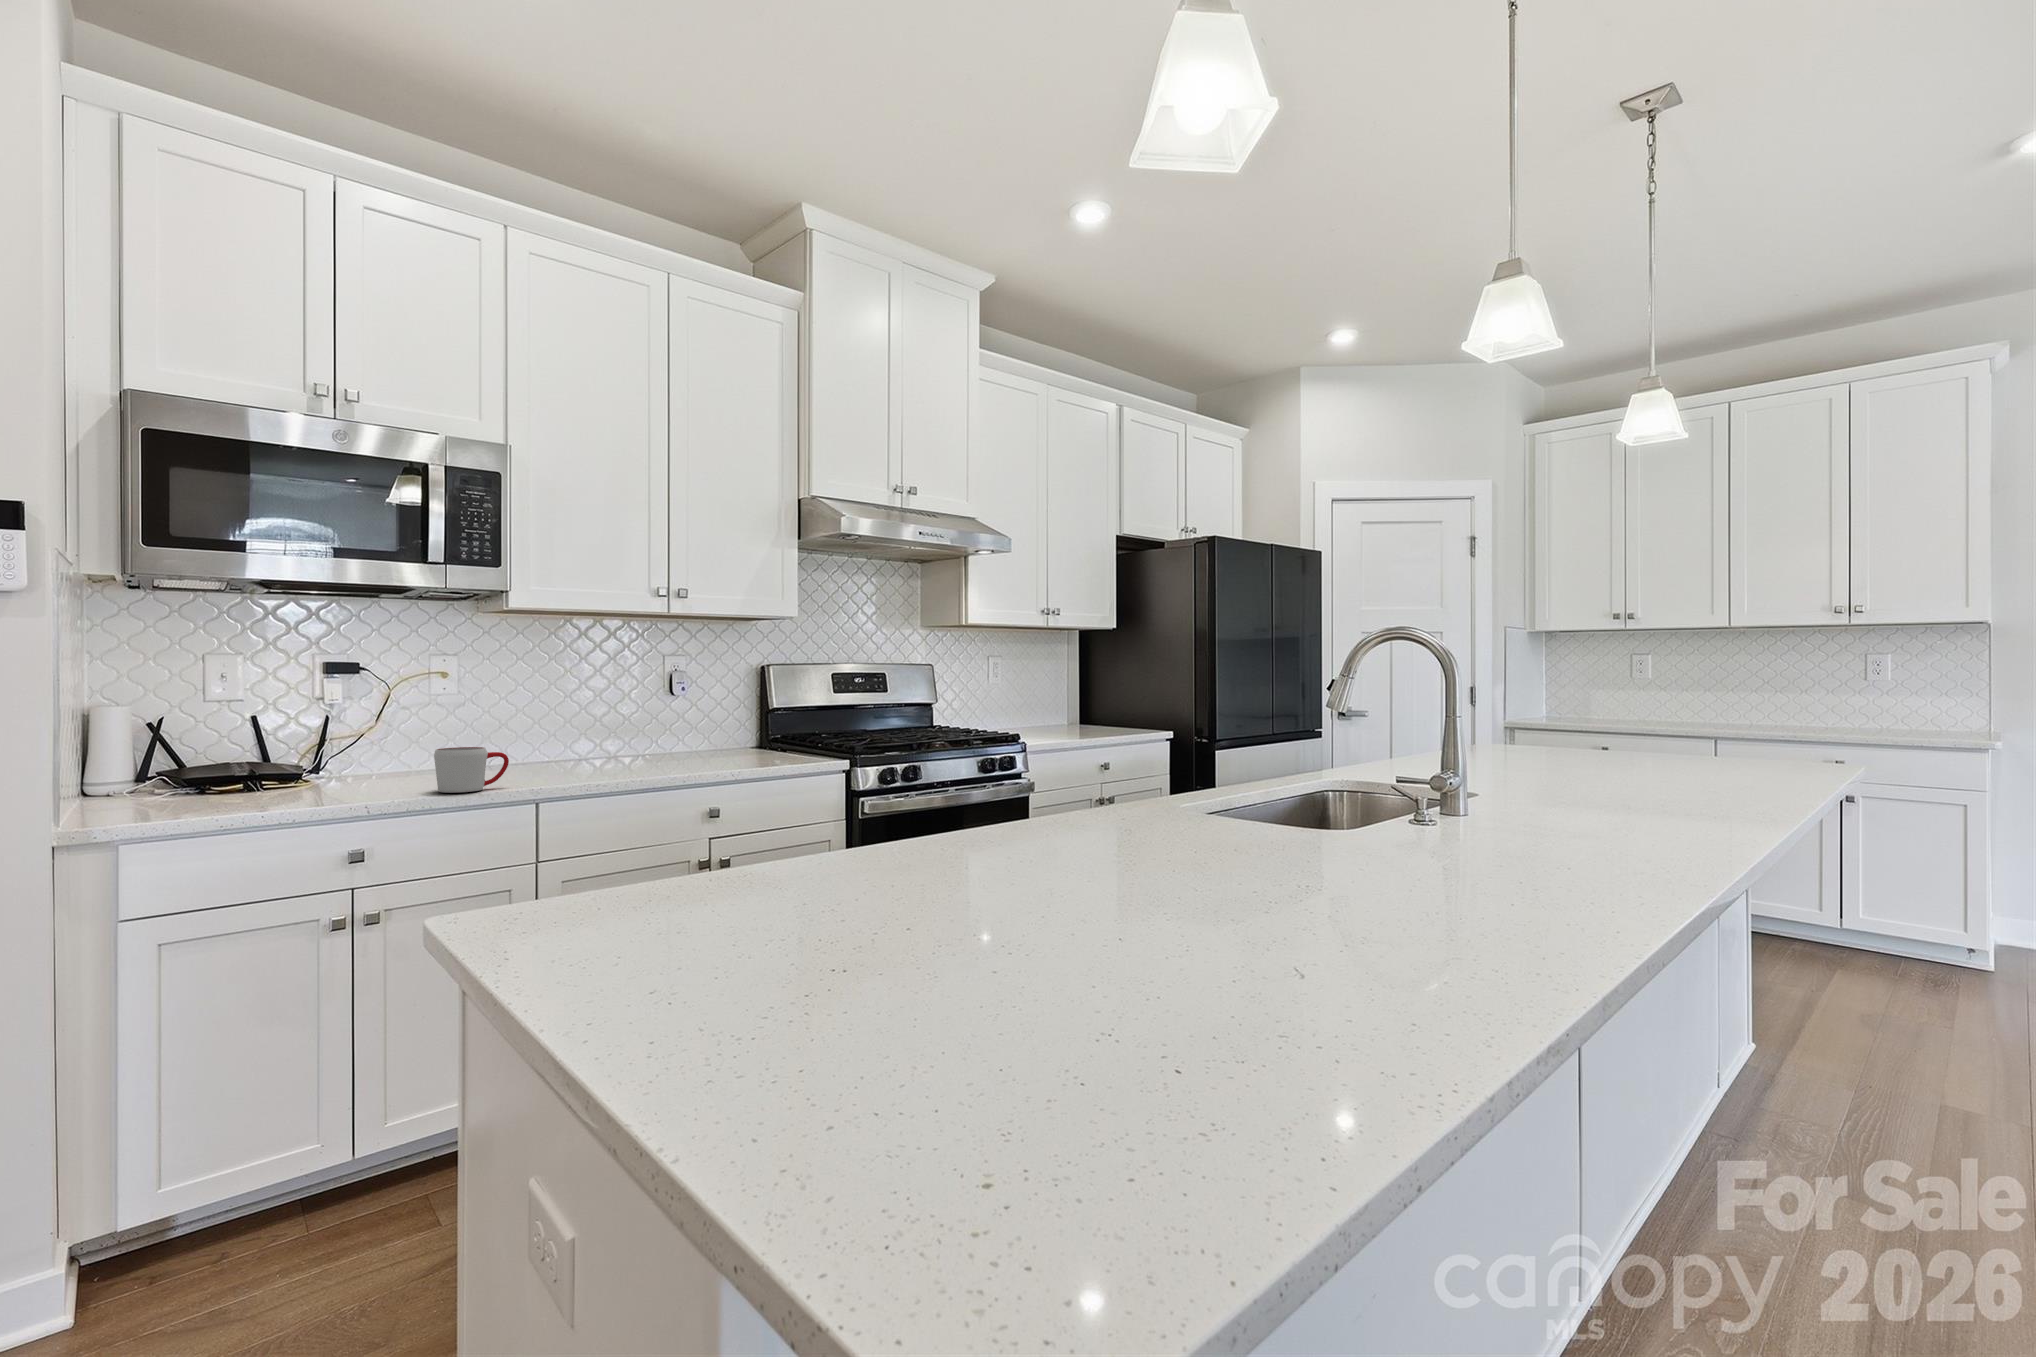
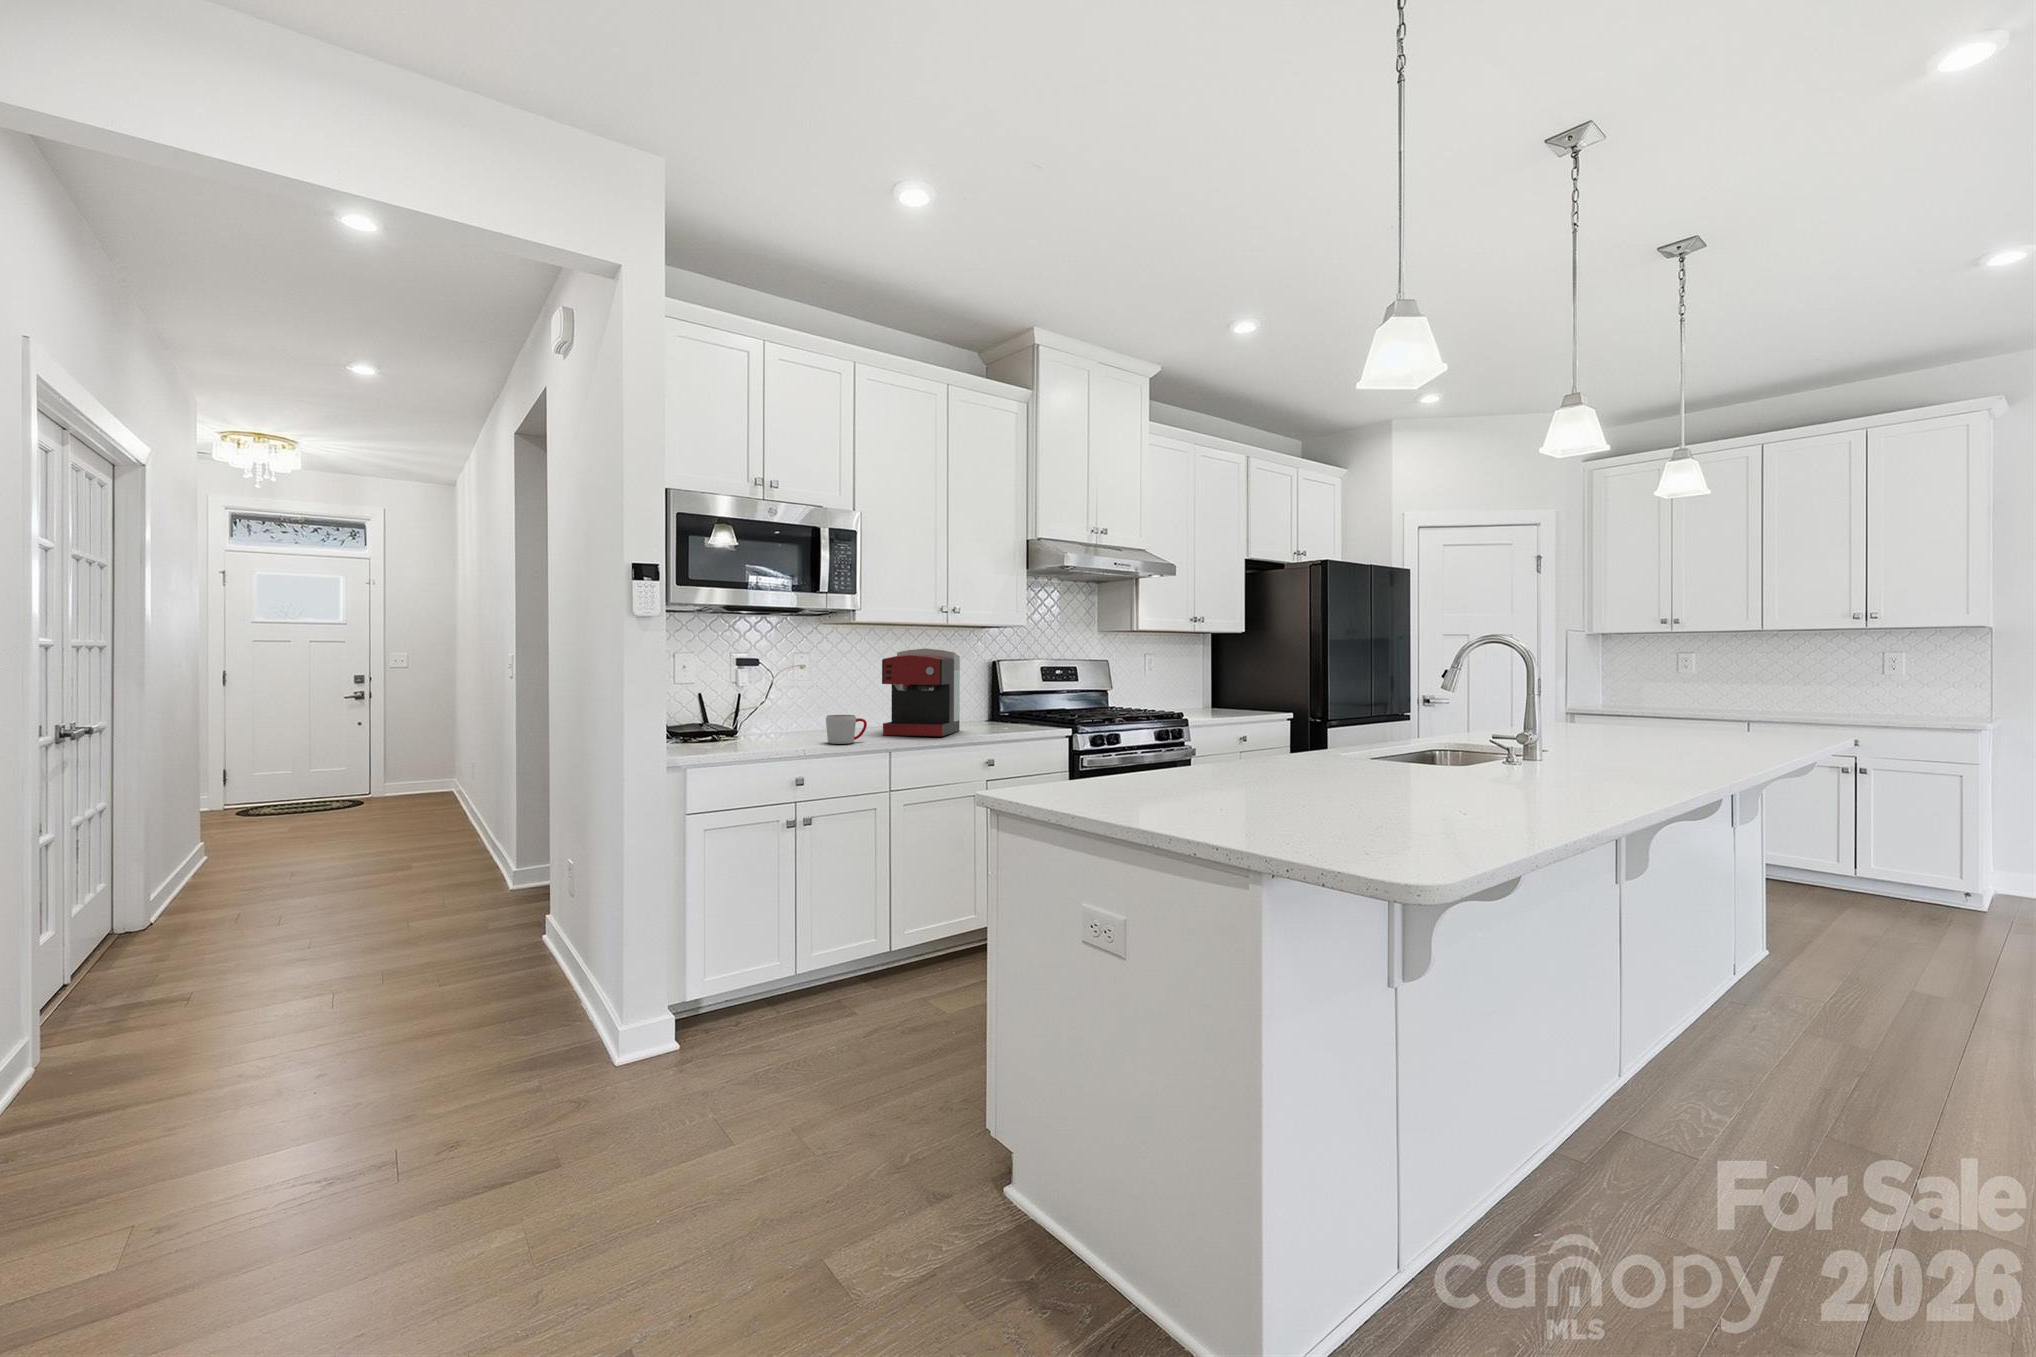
coffee maker: none [551,647,685,776] -> present [882,648,960,736]

